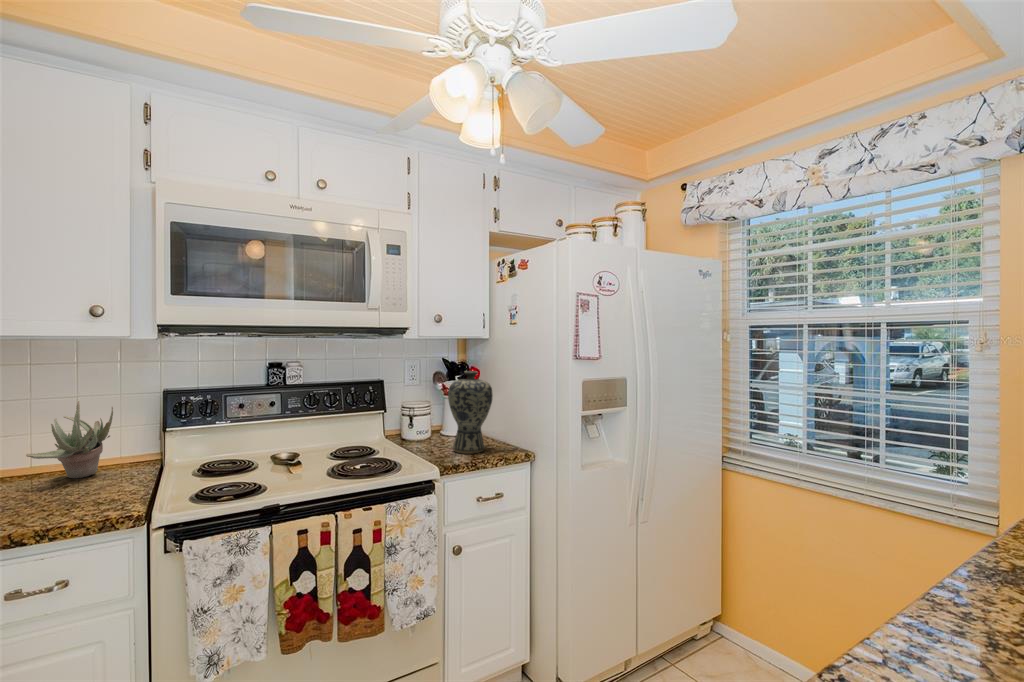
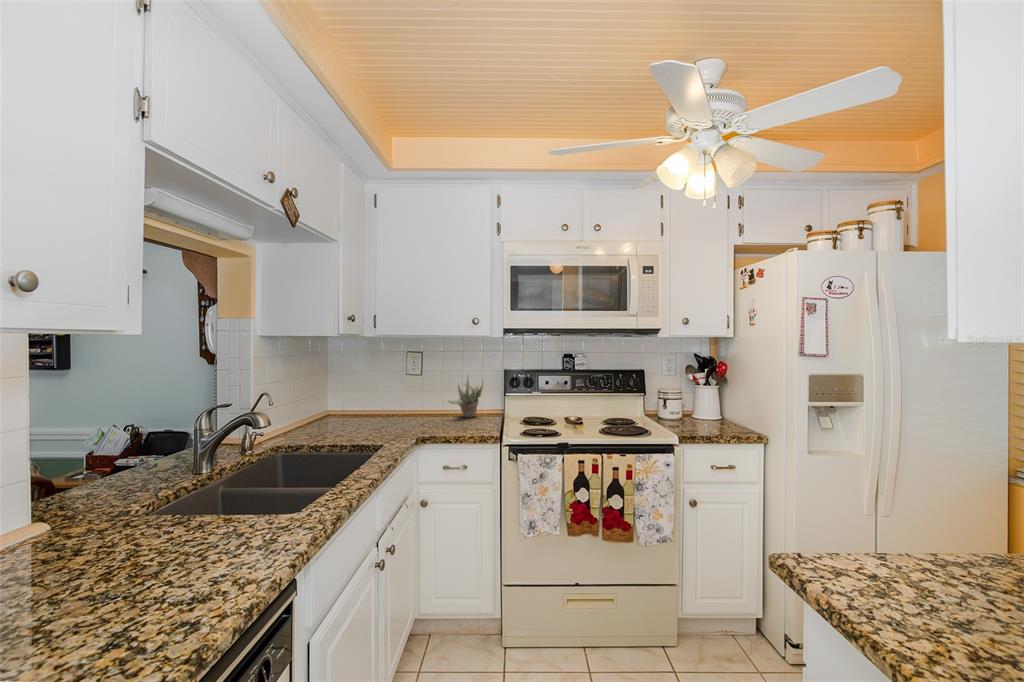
vase: present [448,371,493,454] -> none [692,365,731,431]

